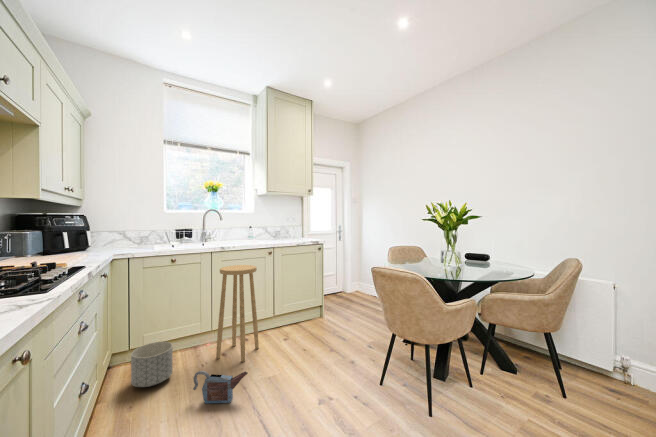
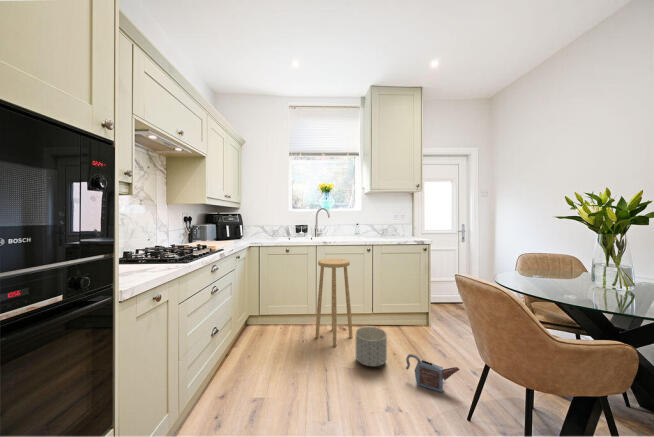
planter: present [131,342,173,387] -> present [355,327,387,366]
watering can: present [193,371,248,403] -> present [406,354,460,392]

